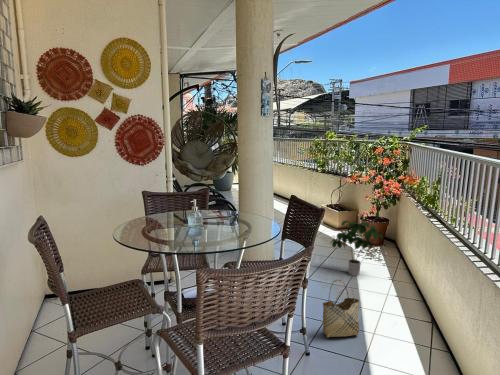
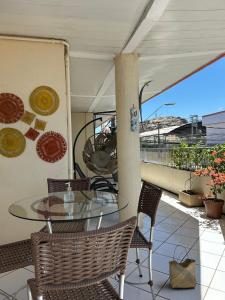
potted plant: present [331,221,383,276] -> none [180,201,217,242]

